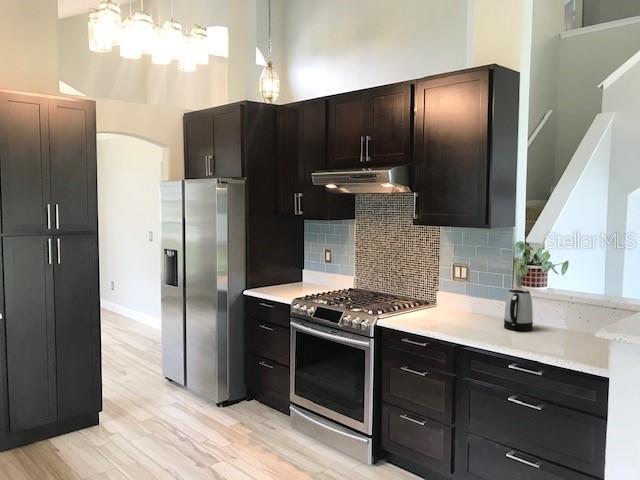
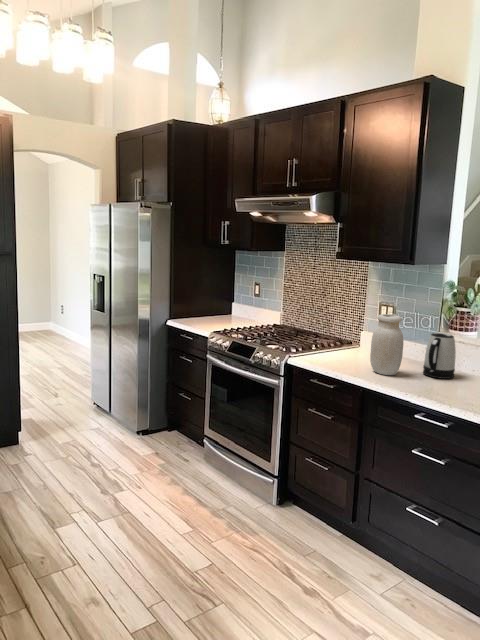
jar: none [456,274,486,331] -> present [370,314,404,375]

